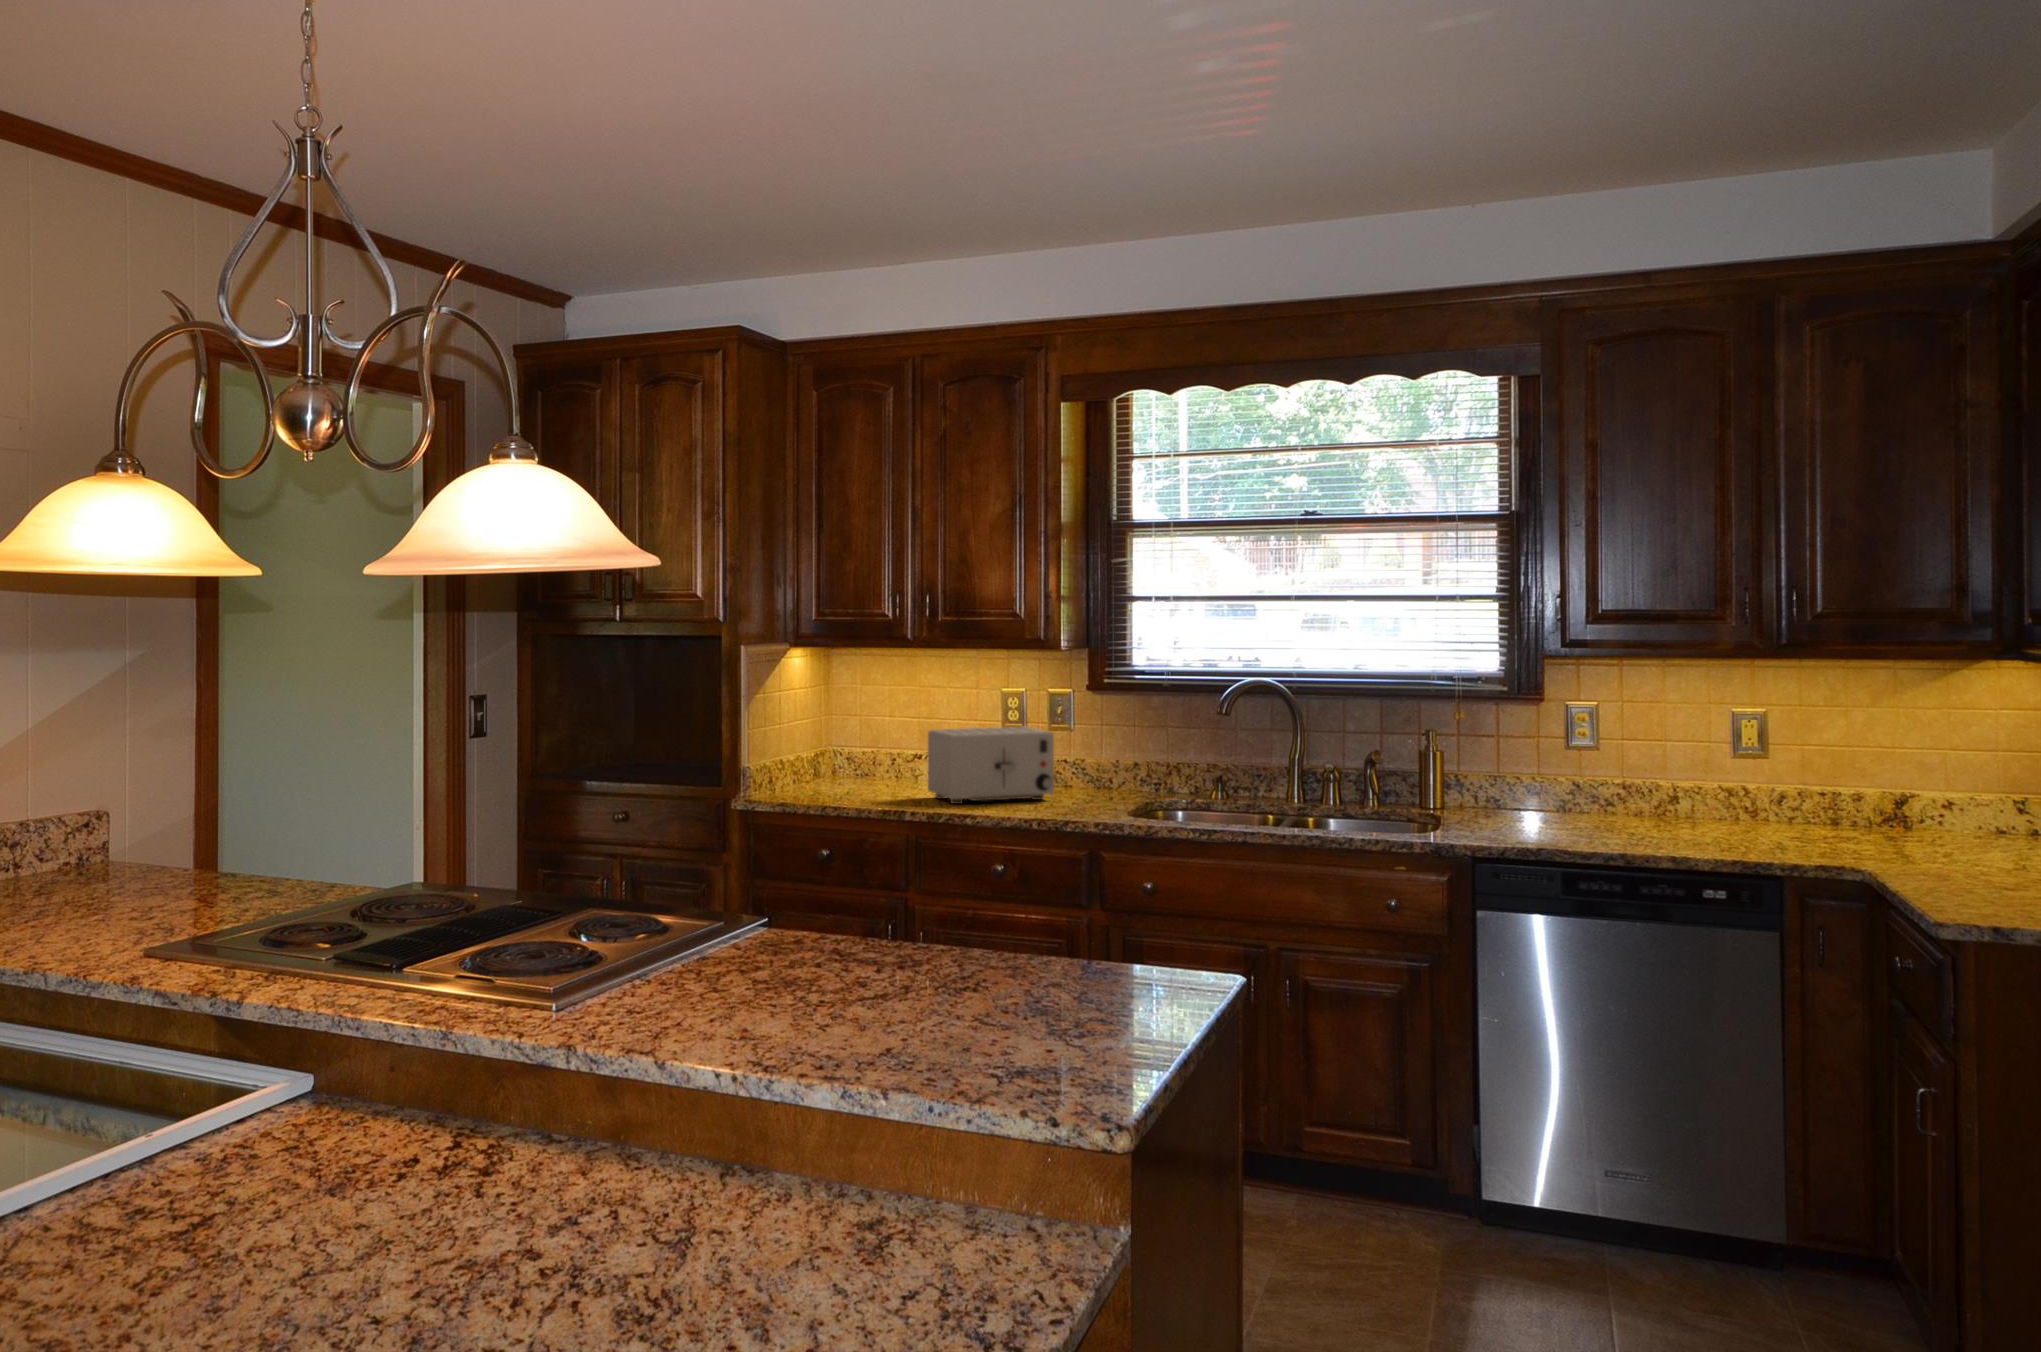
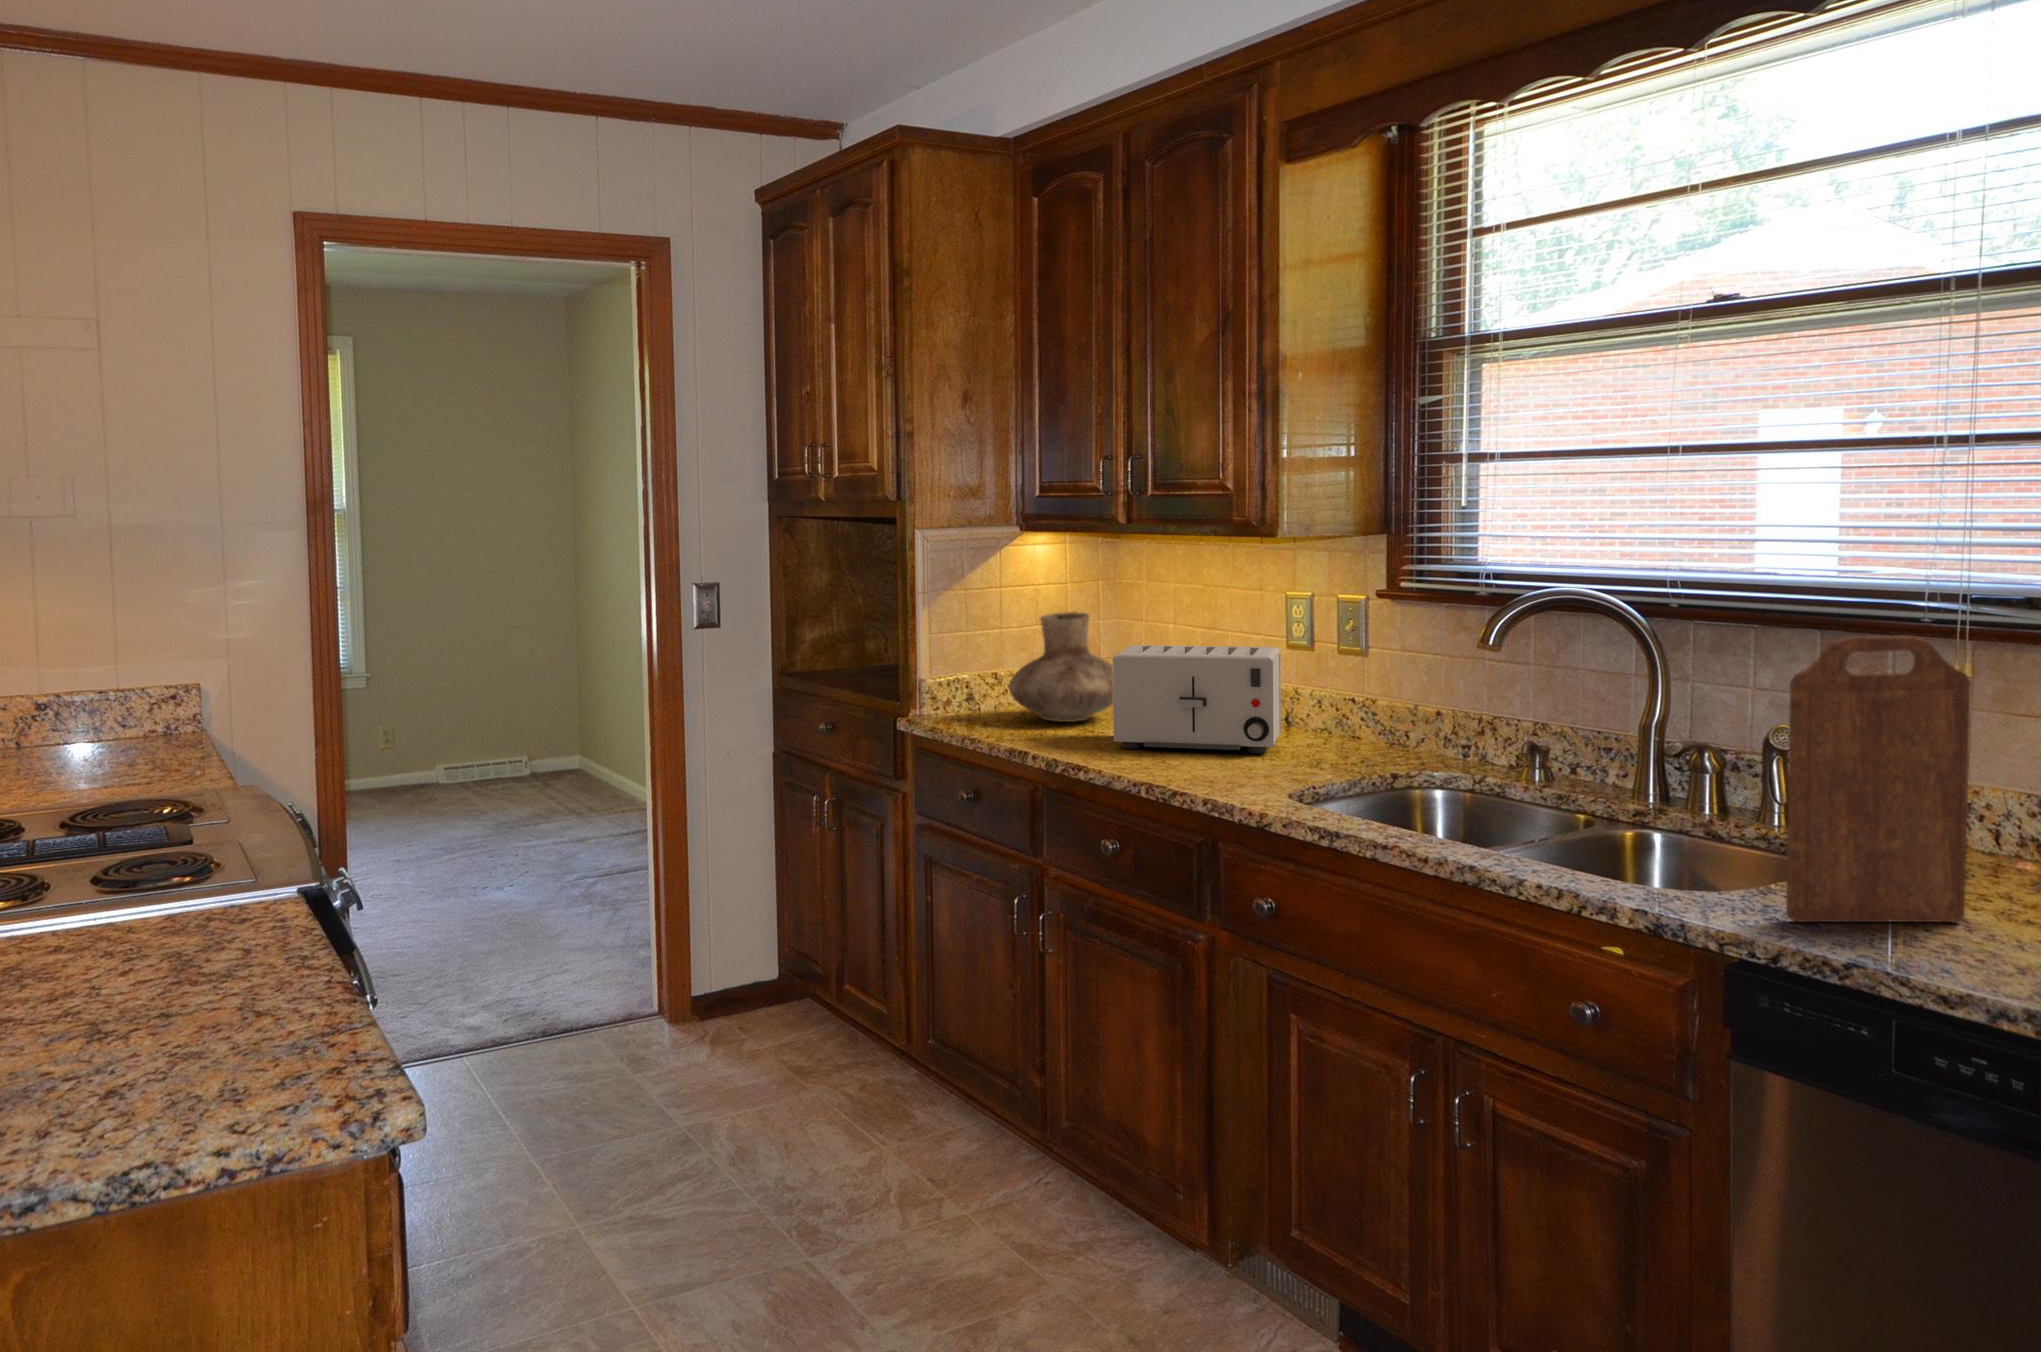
cutting board: none [1483,693,1535,838] -> present [1786,636,1971,922]
vase: none [806,709,898,794] -> present [1009,612,1113,722]

